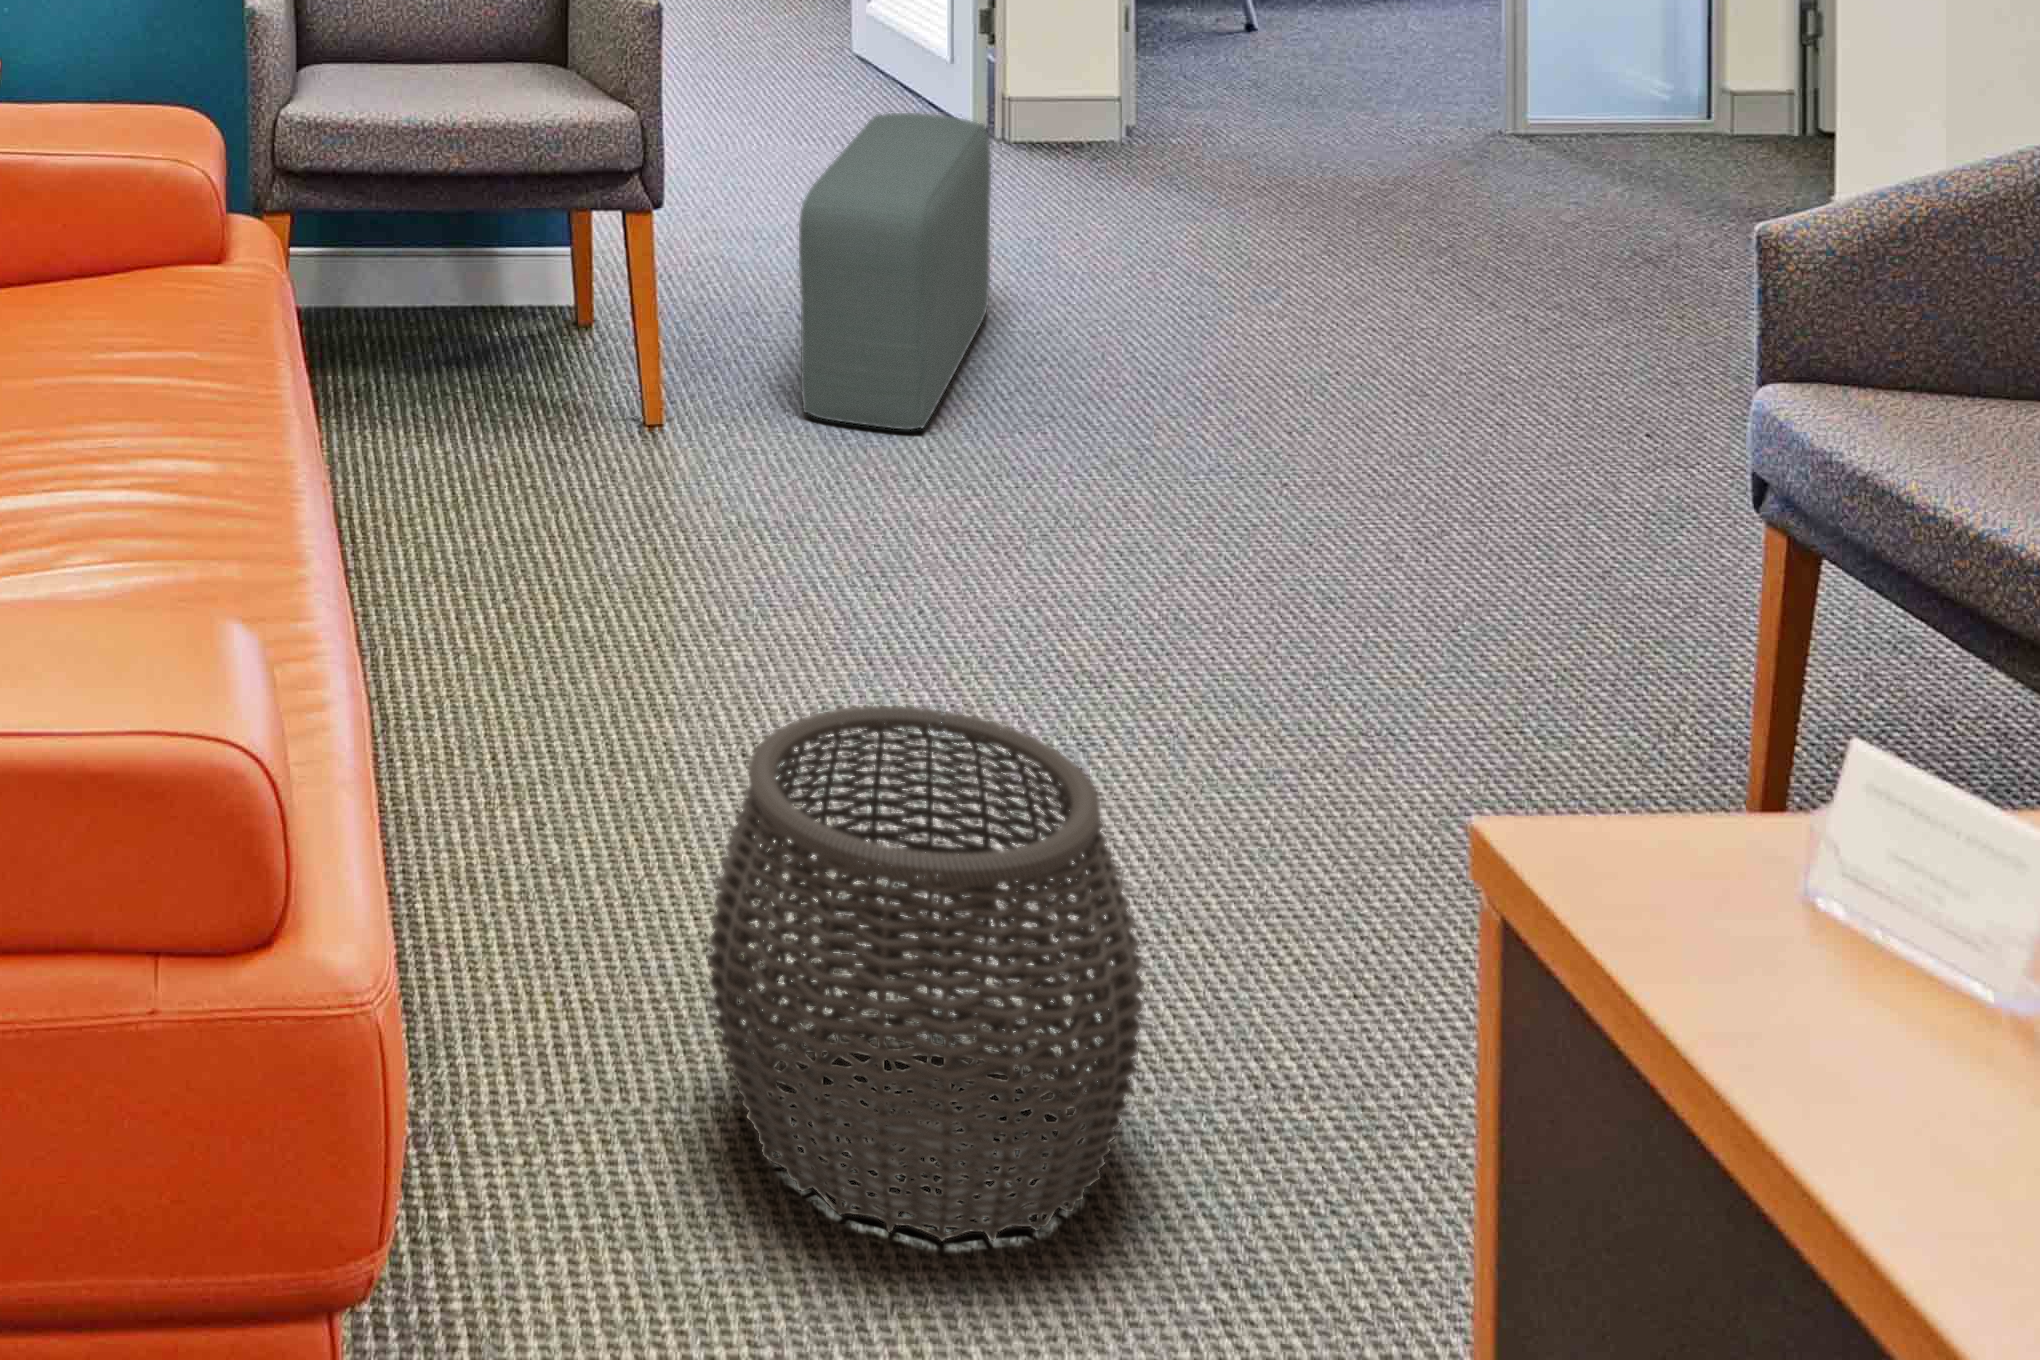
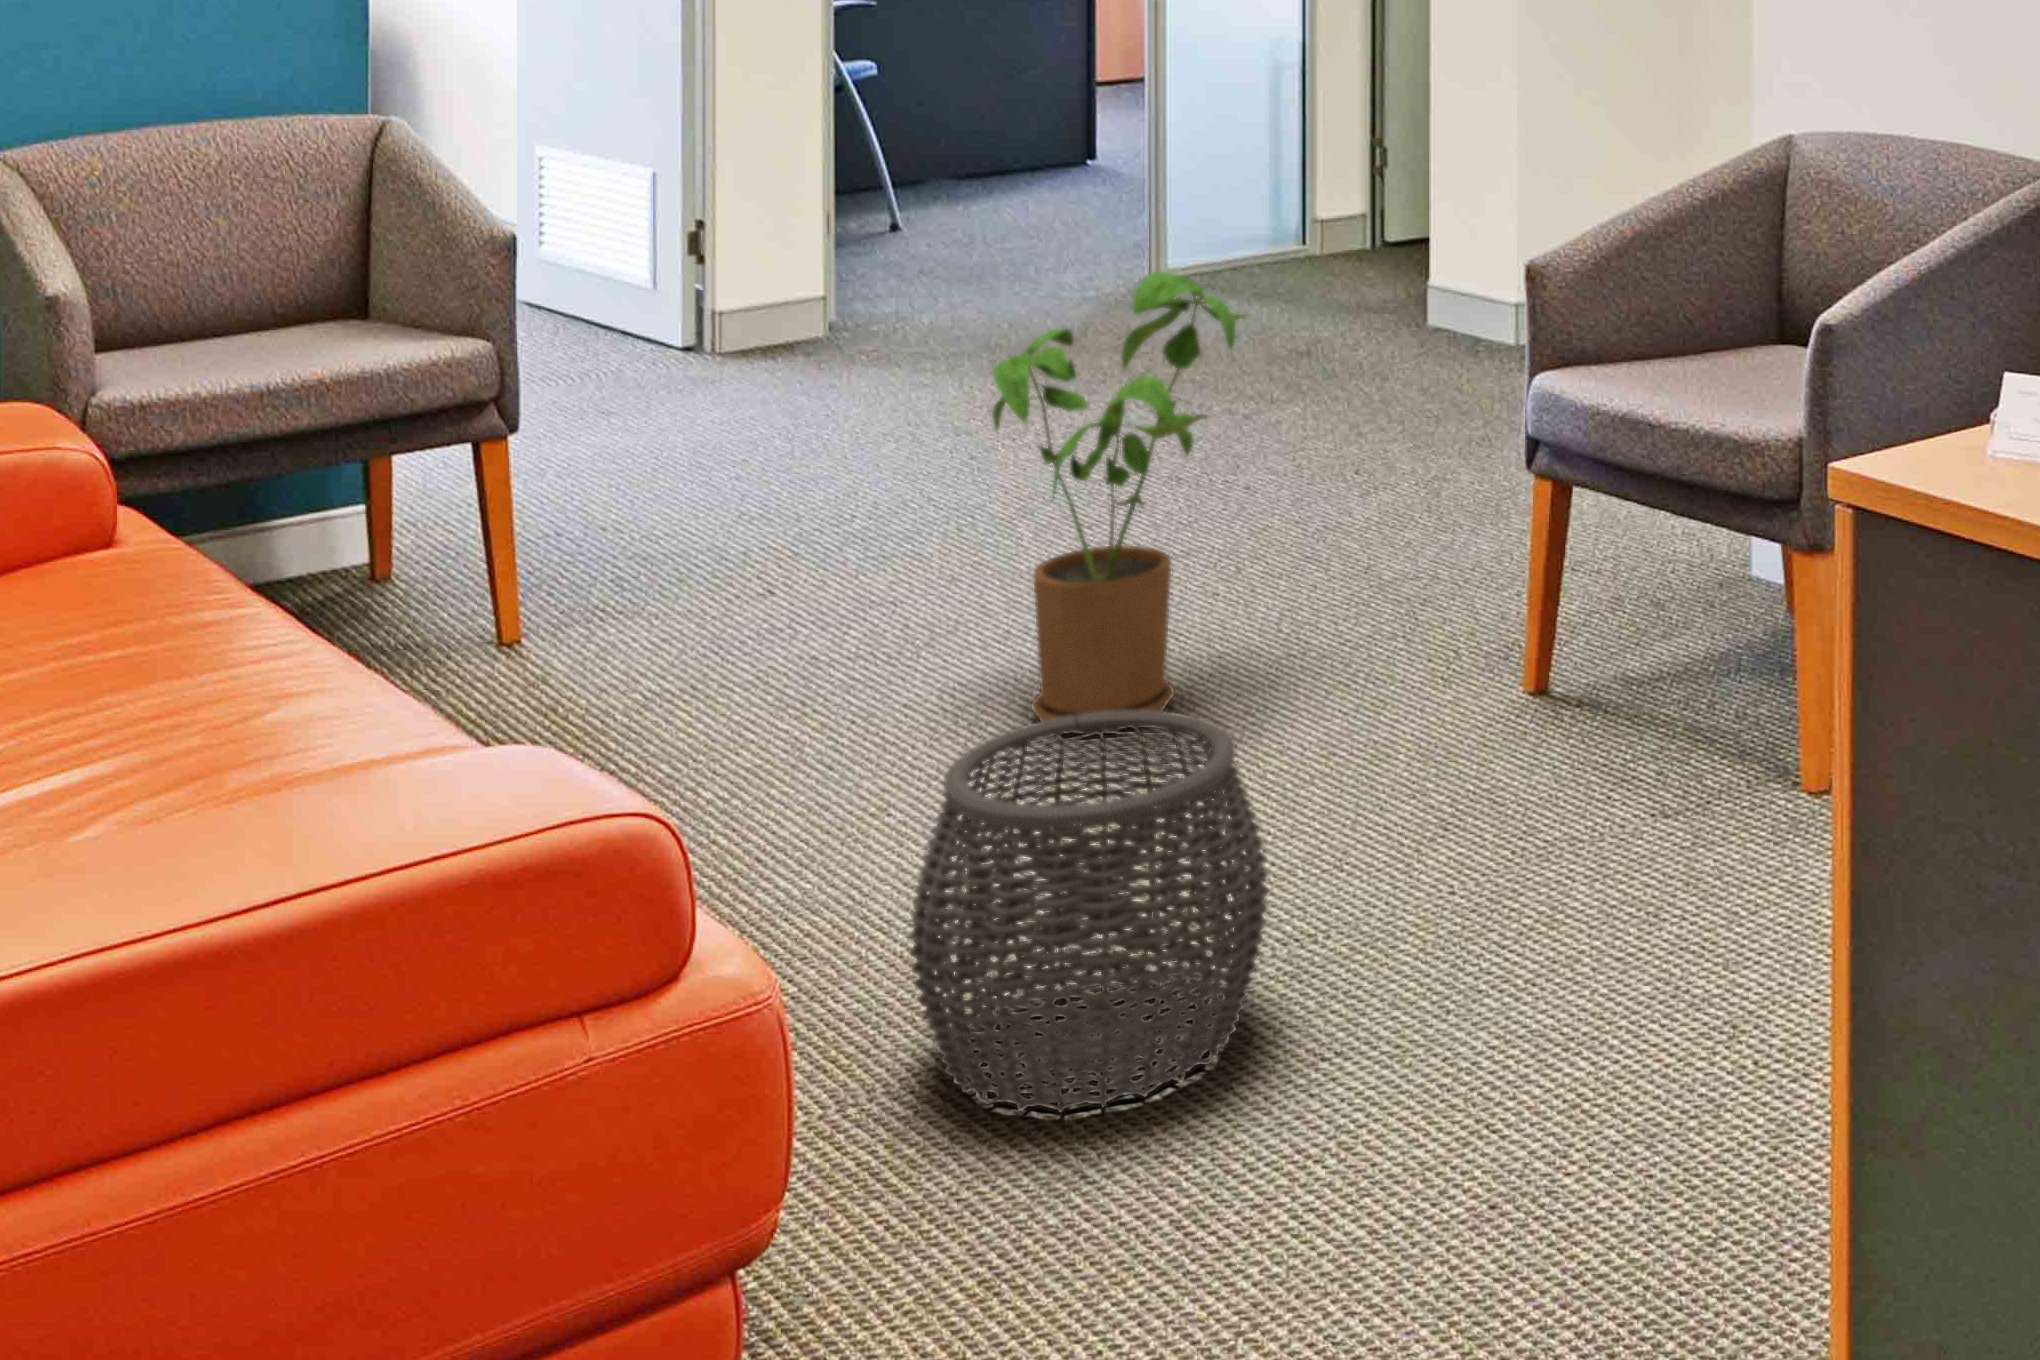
pouf: present [799,113,991,430] -> none [656,320,796,612]
house plant: none [1047,159,1368,709] -> present [992,271,1246,734]

